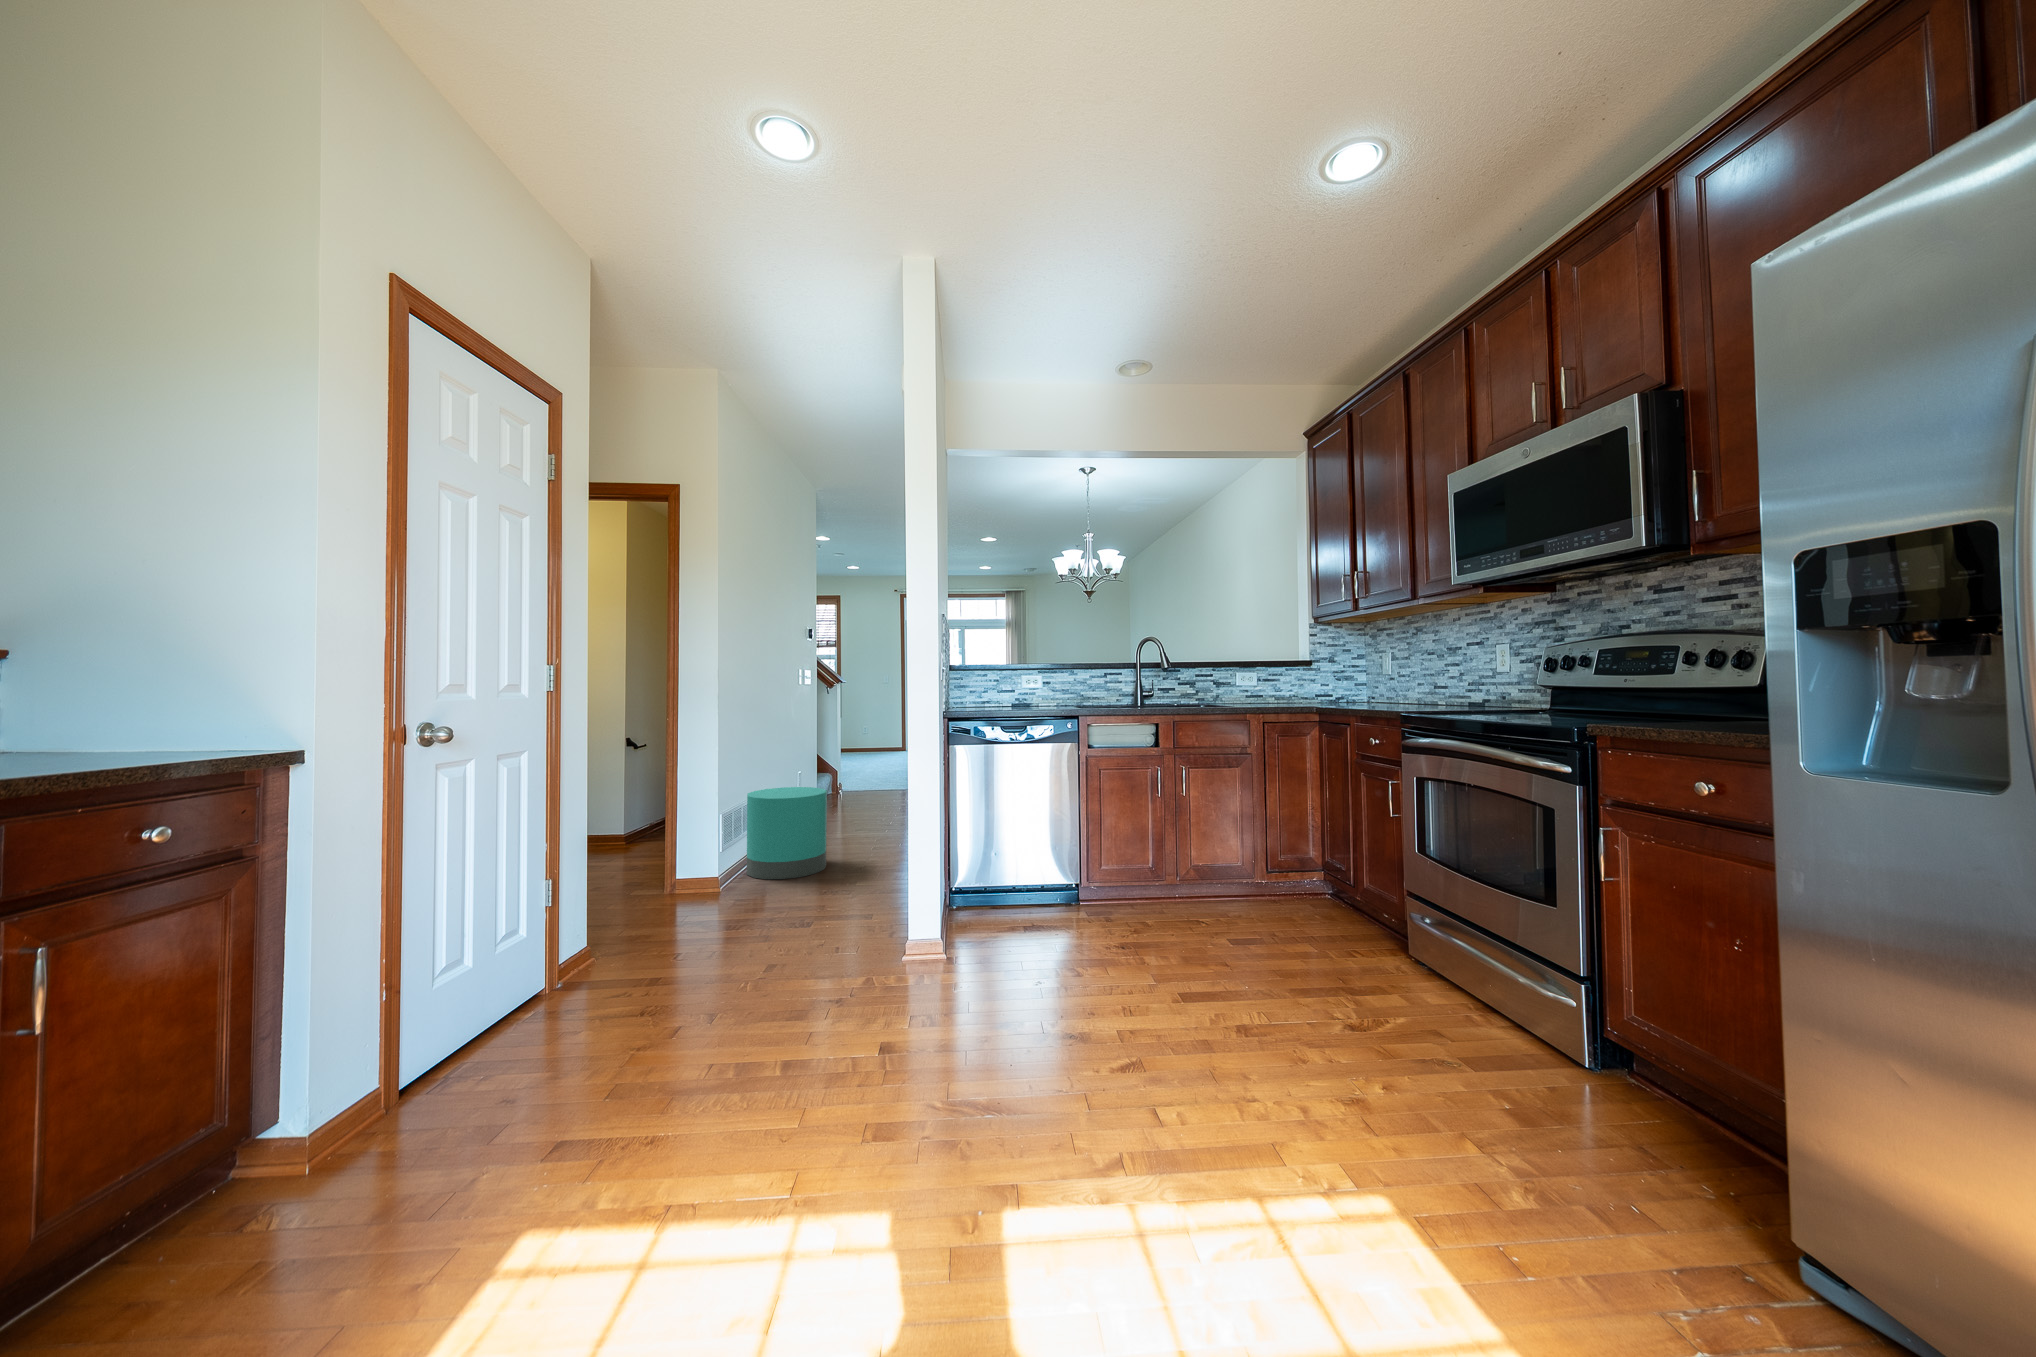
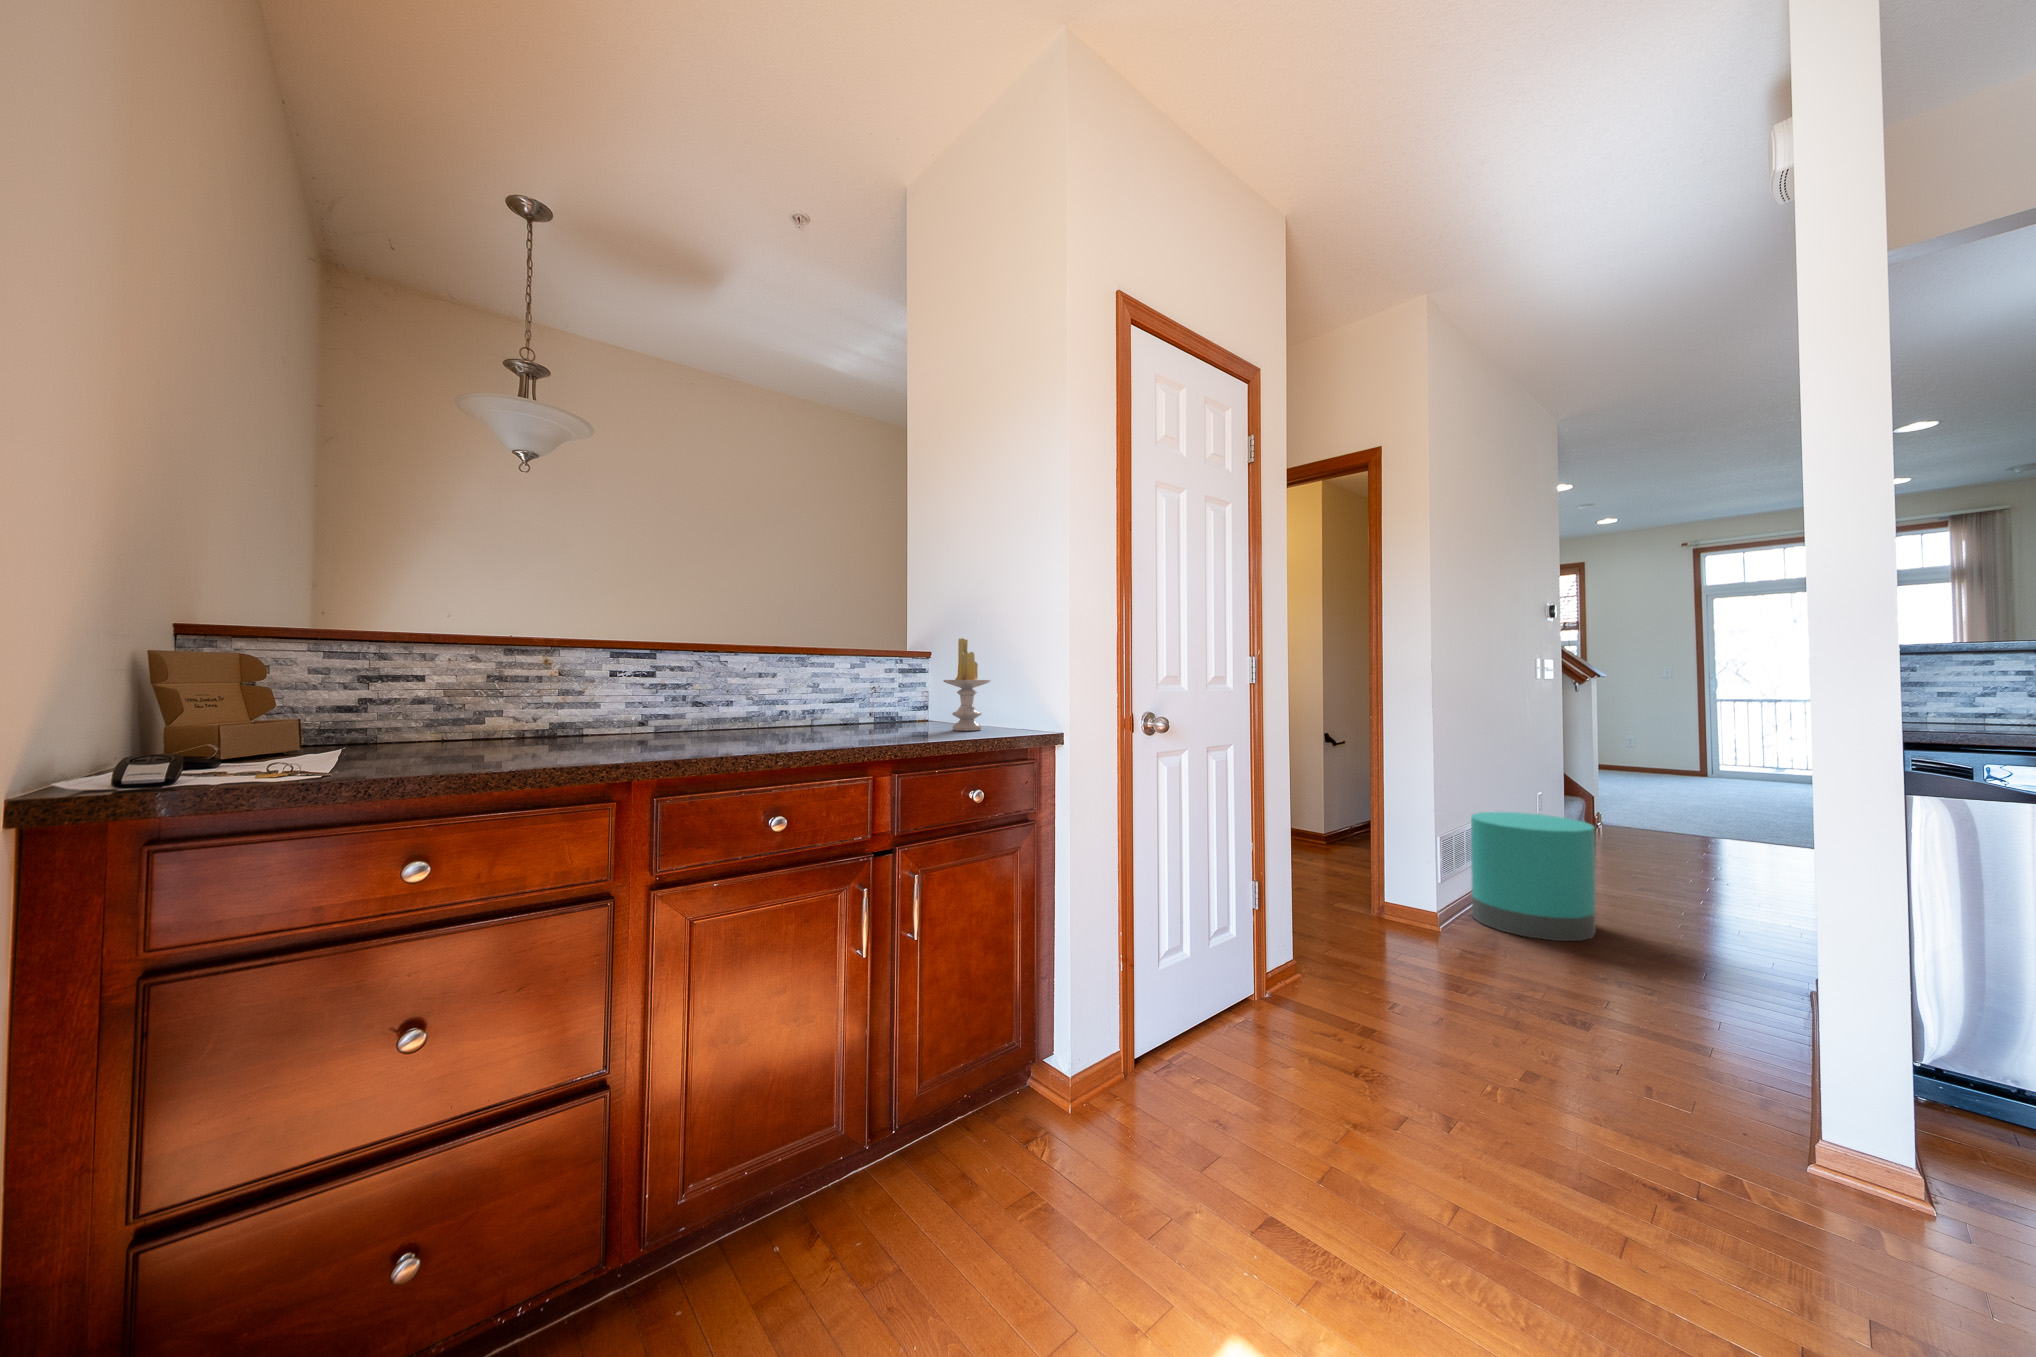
candle: none [59,633,163,757] -> present [943,638,990,731]

